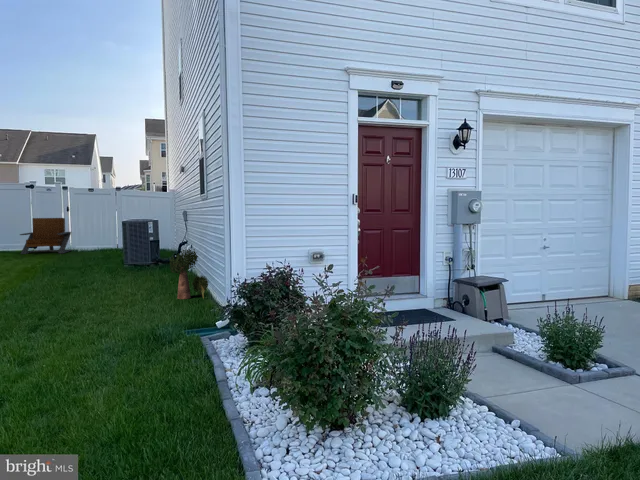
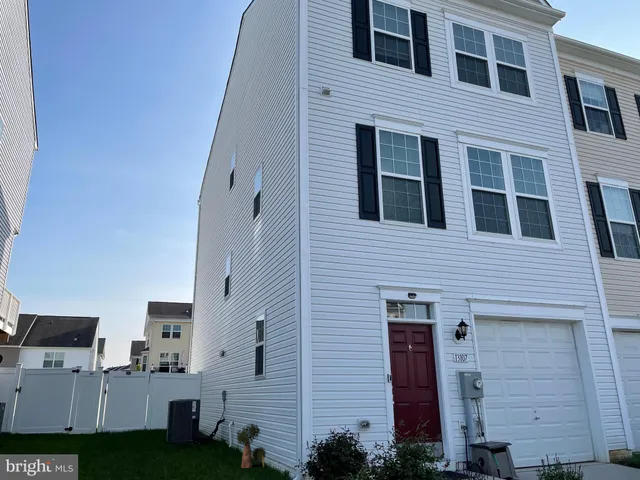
lounge chair: present [20,218,71,254] -> none [60,400,106,437]

